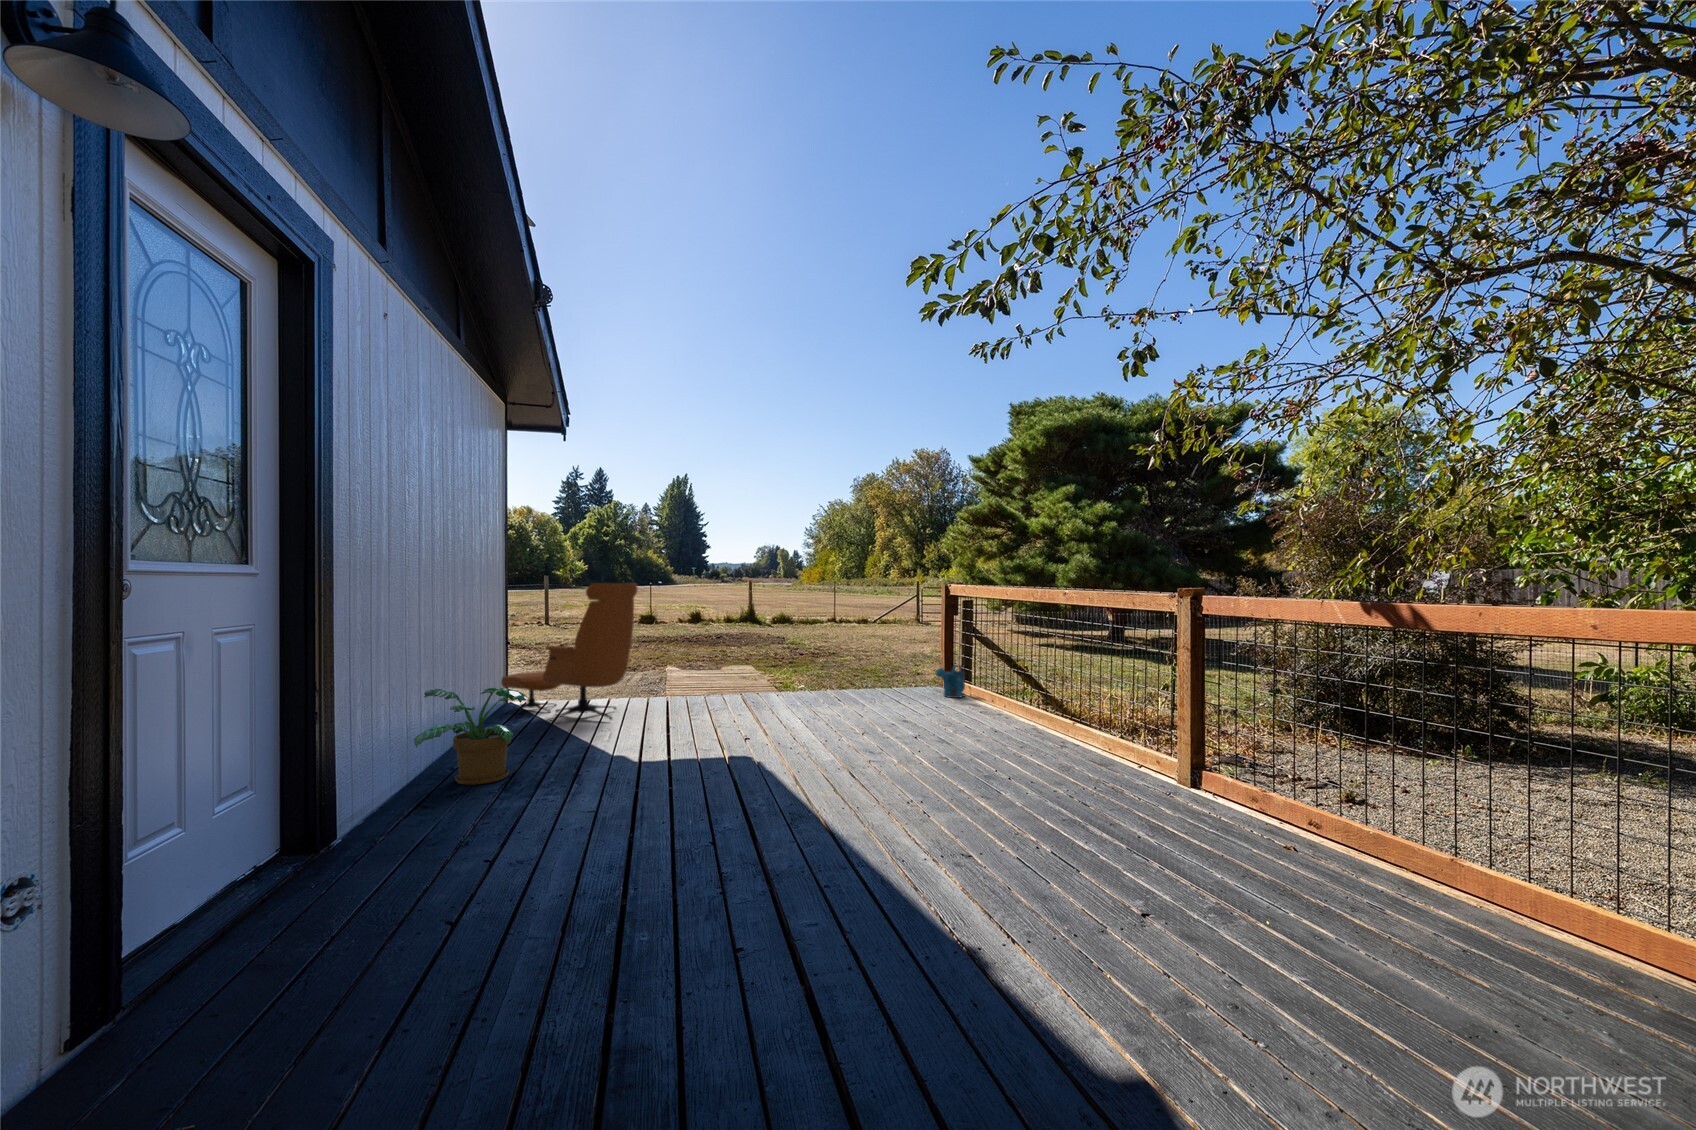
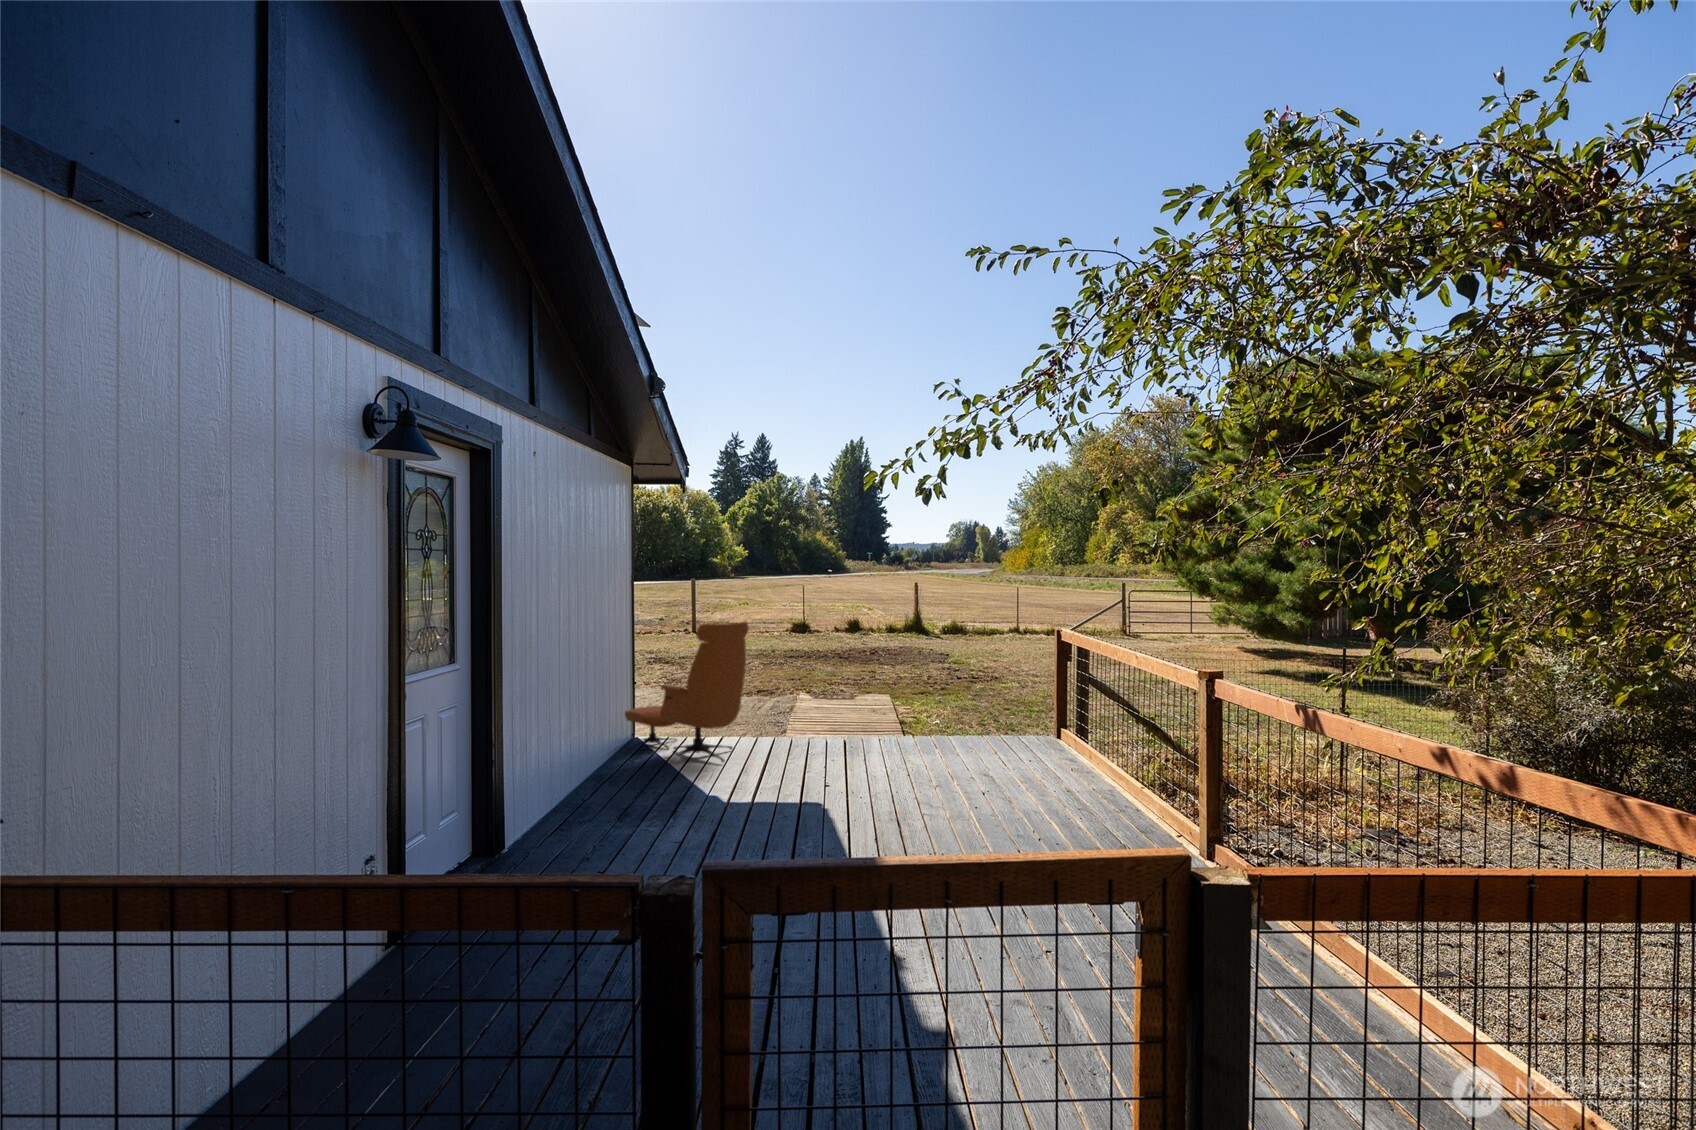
watering can: present [936,665,965,698] -> none [1082,713,1122,752]
potted plant: present [414,688,527,785] -> none [533,737,630,828]

